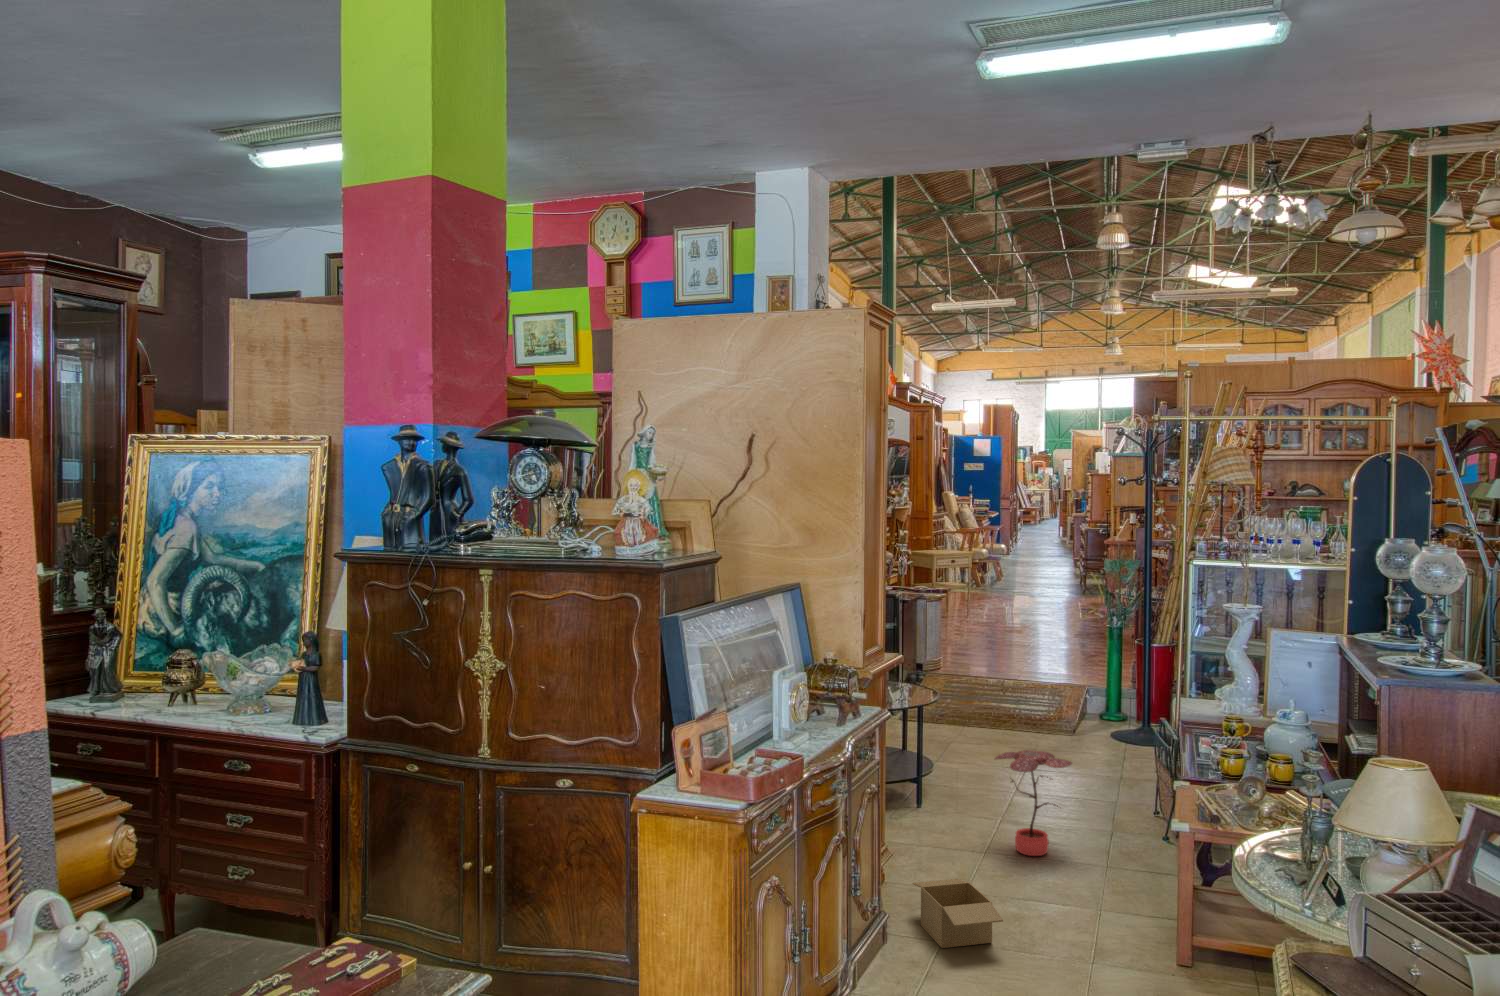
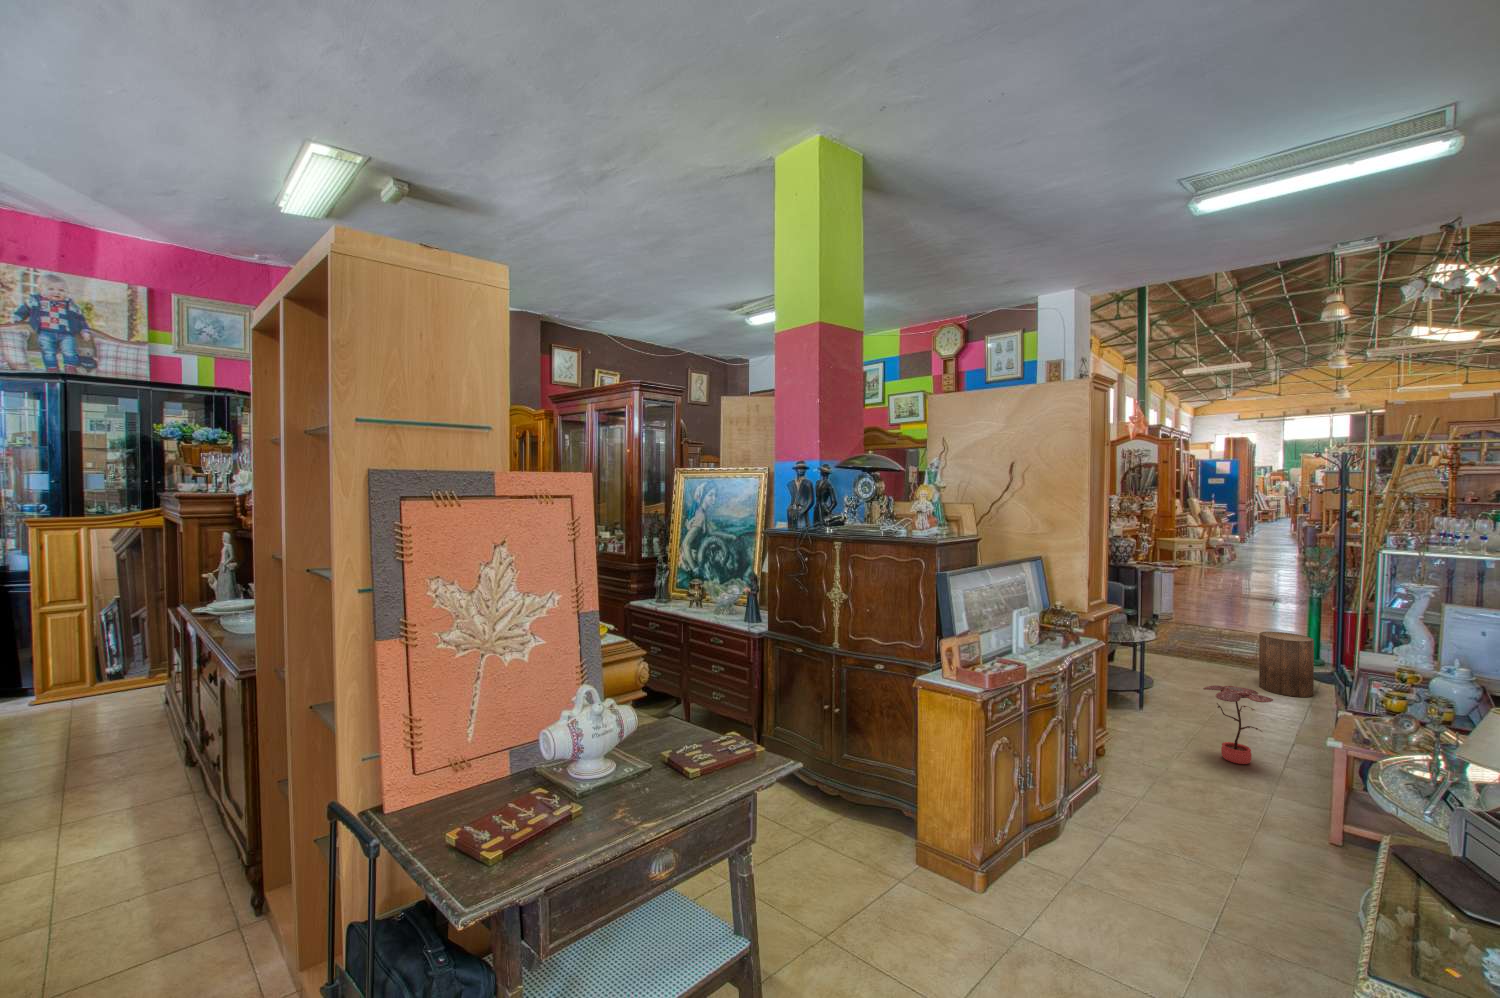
stool: none [1045,671,1102,756] -> present [1259,632,1314,697]
cardboard box: present [912,879,1003,948] -> none [1128,765,1200,819]

